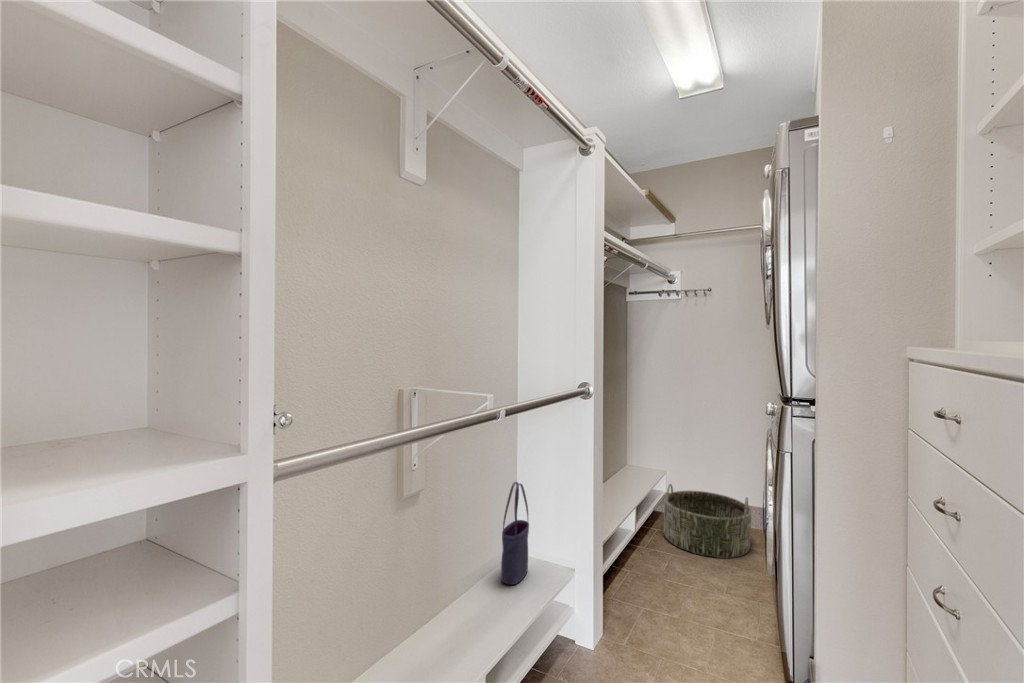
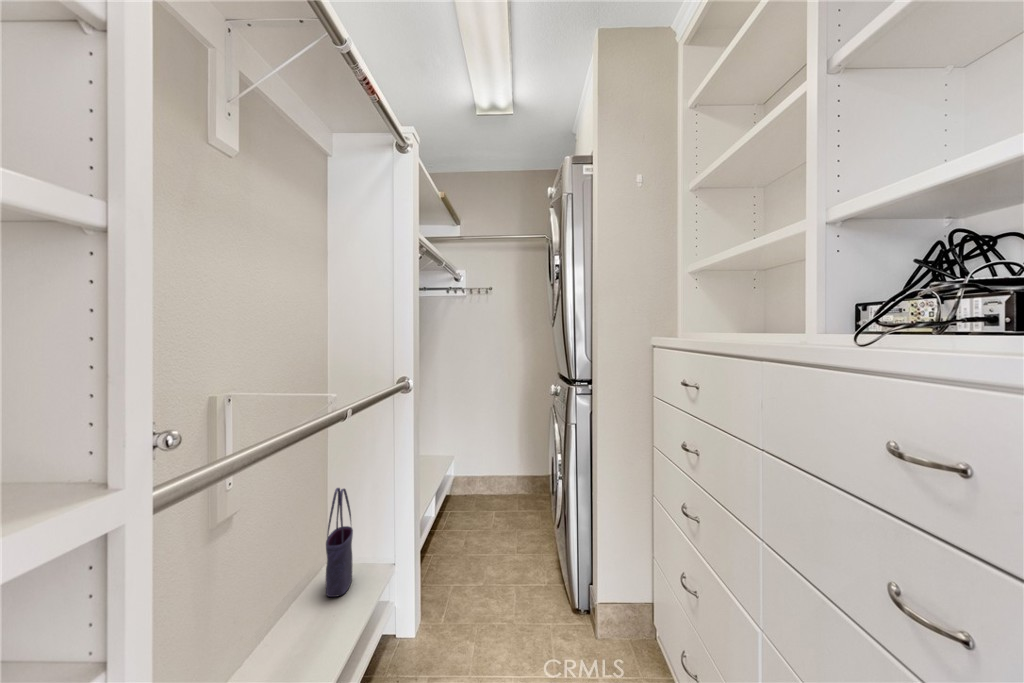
basket: present [664,484,751,558] -> none [458,465,529,523]

